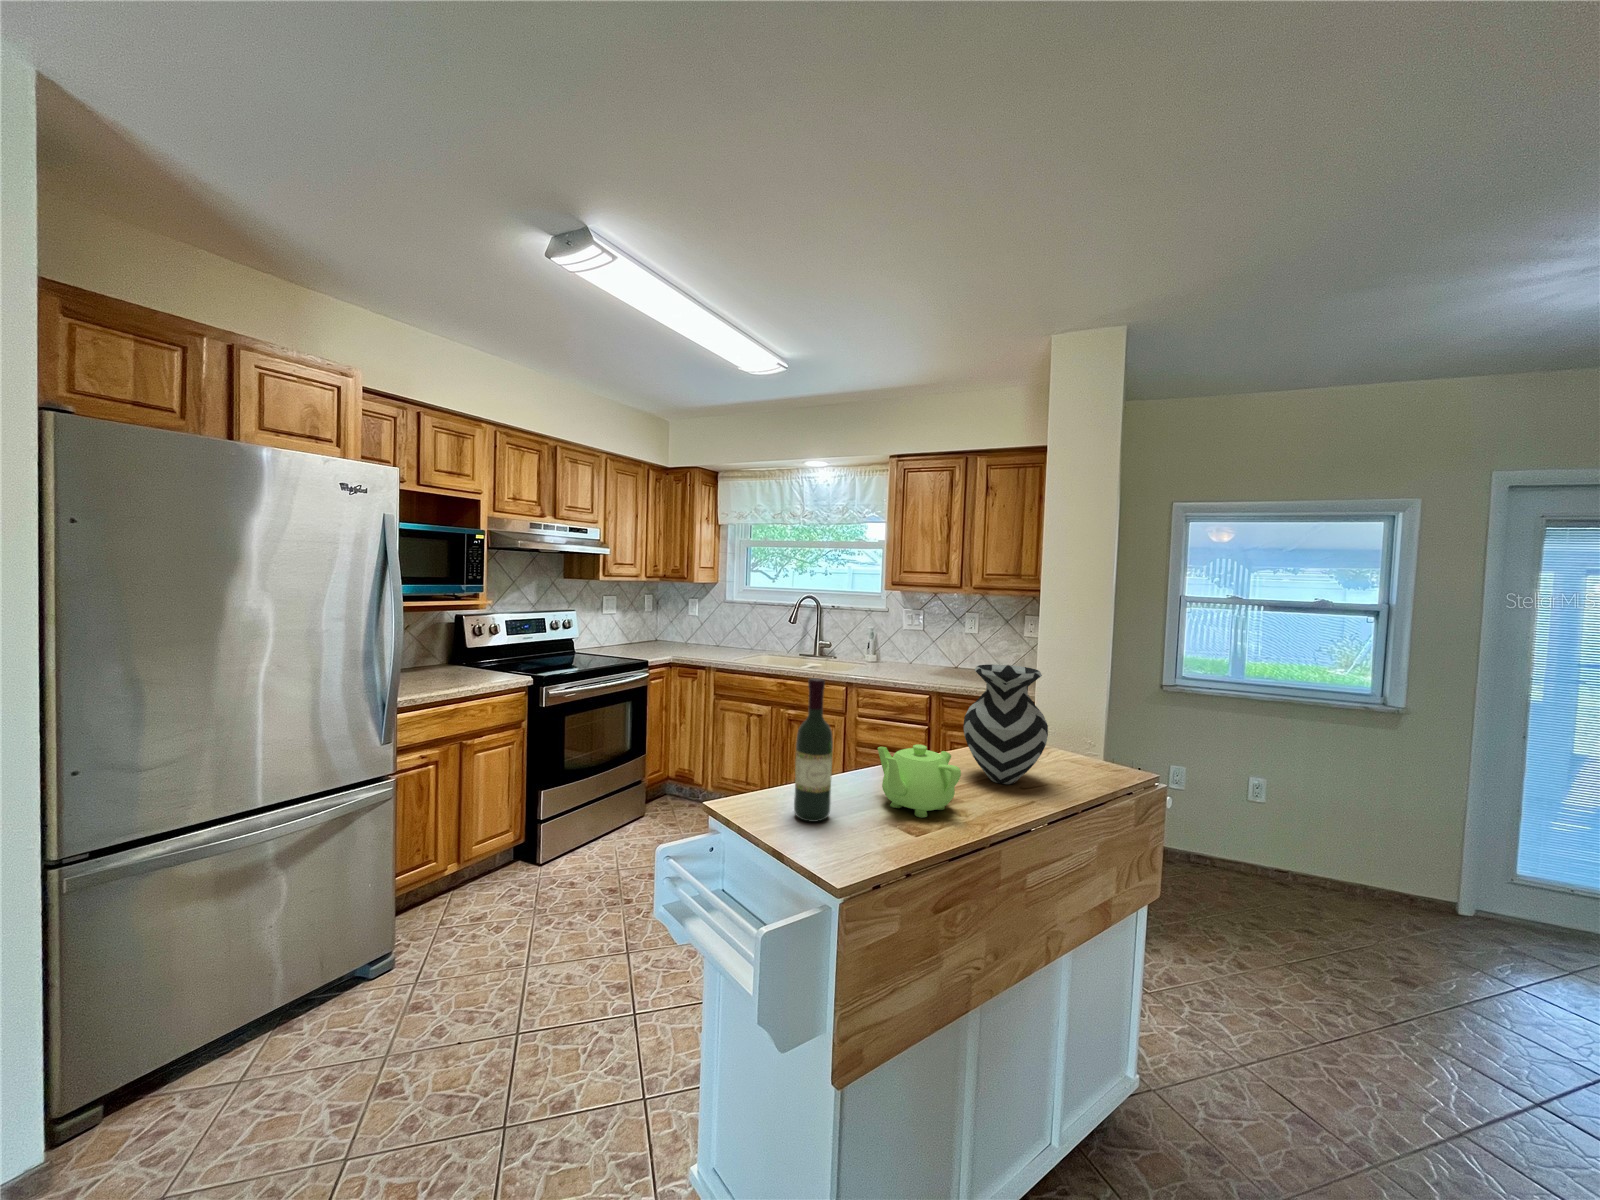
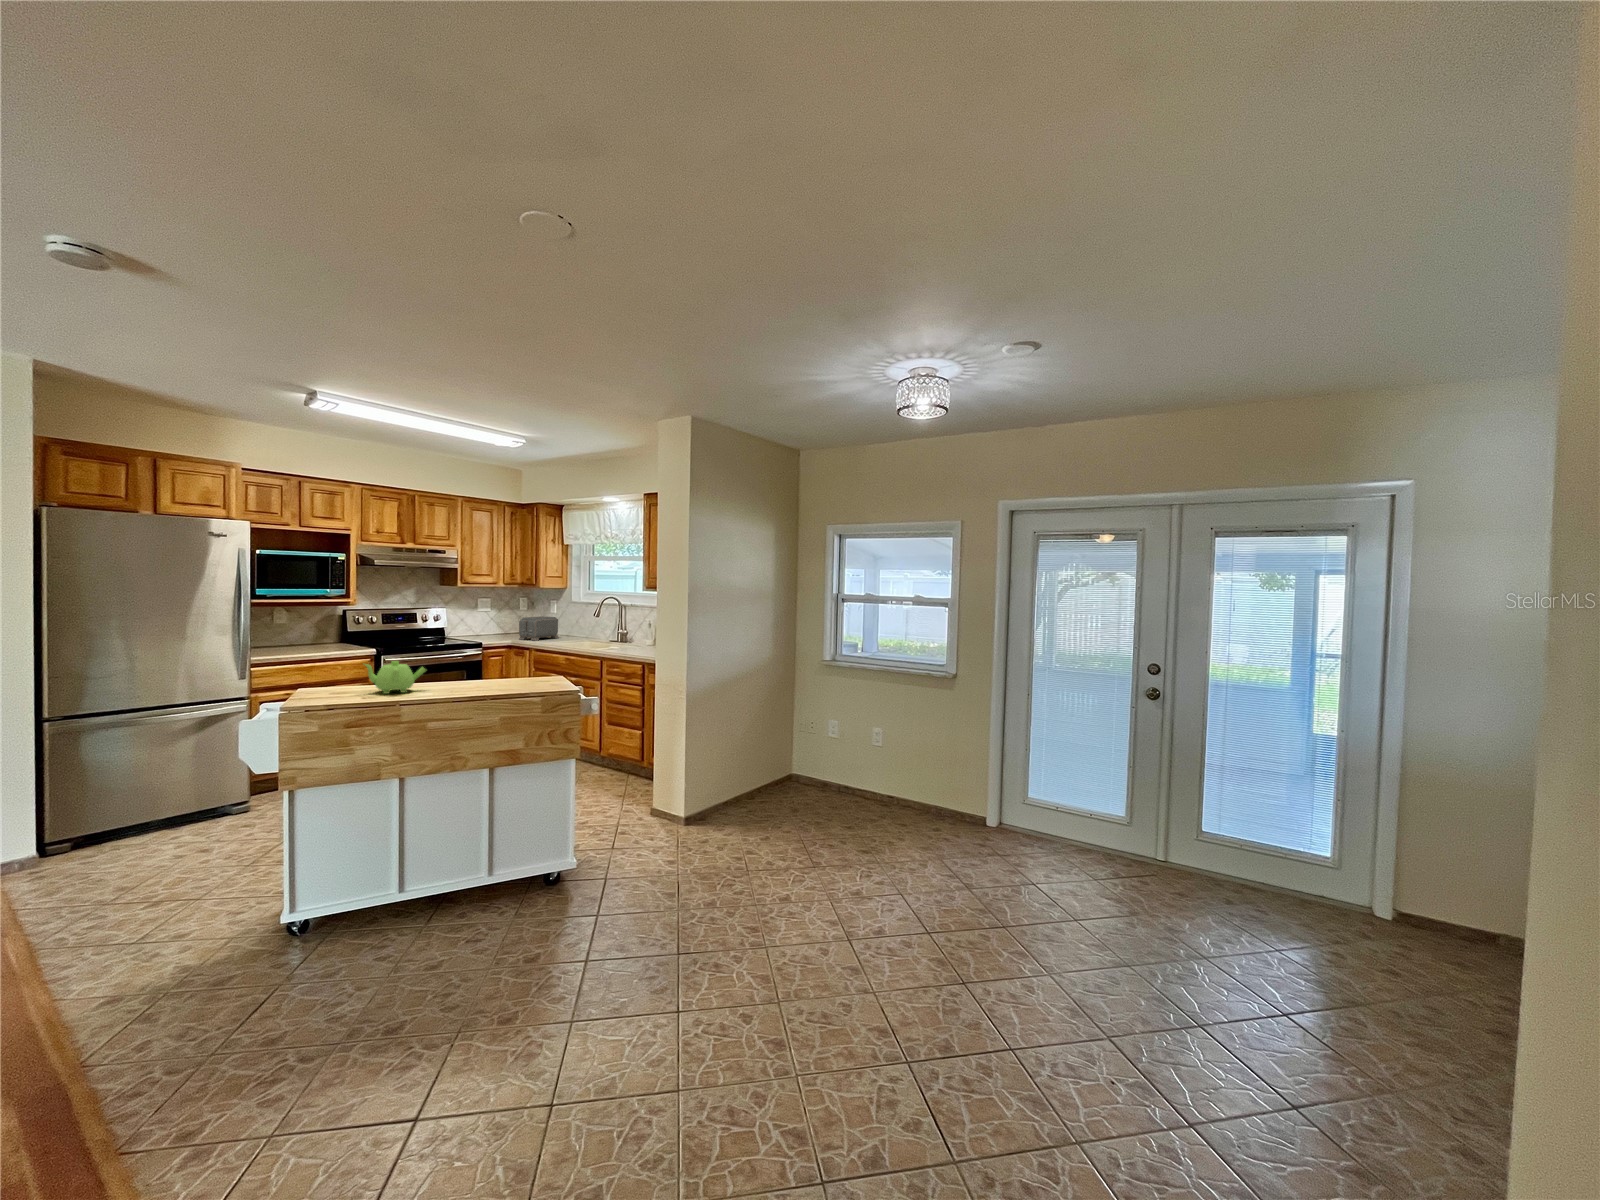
toaster: none [680,621,722,655] -> present [519,616,559,641]
vase: present [964,665,1048,784] -> none [456,626,505,688]
wine bottle: present [794,678,833,822] -> none [320,626,342,693]

